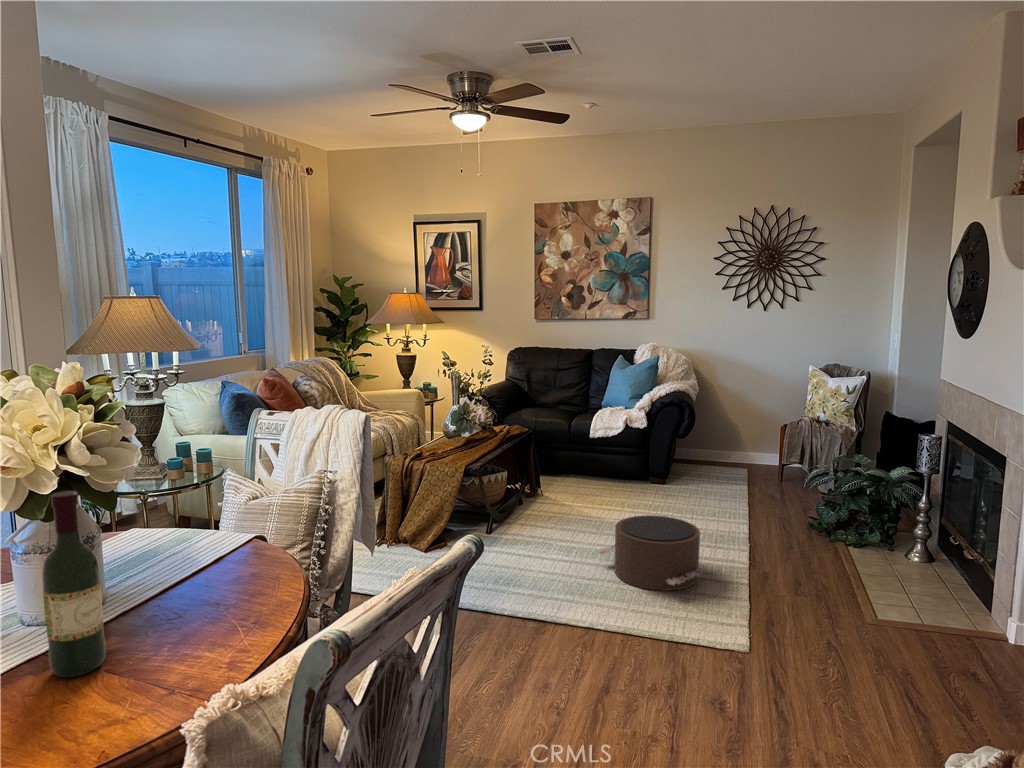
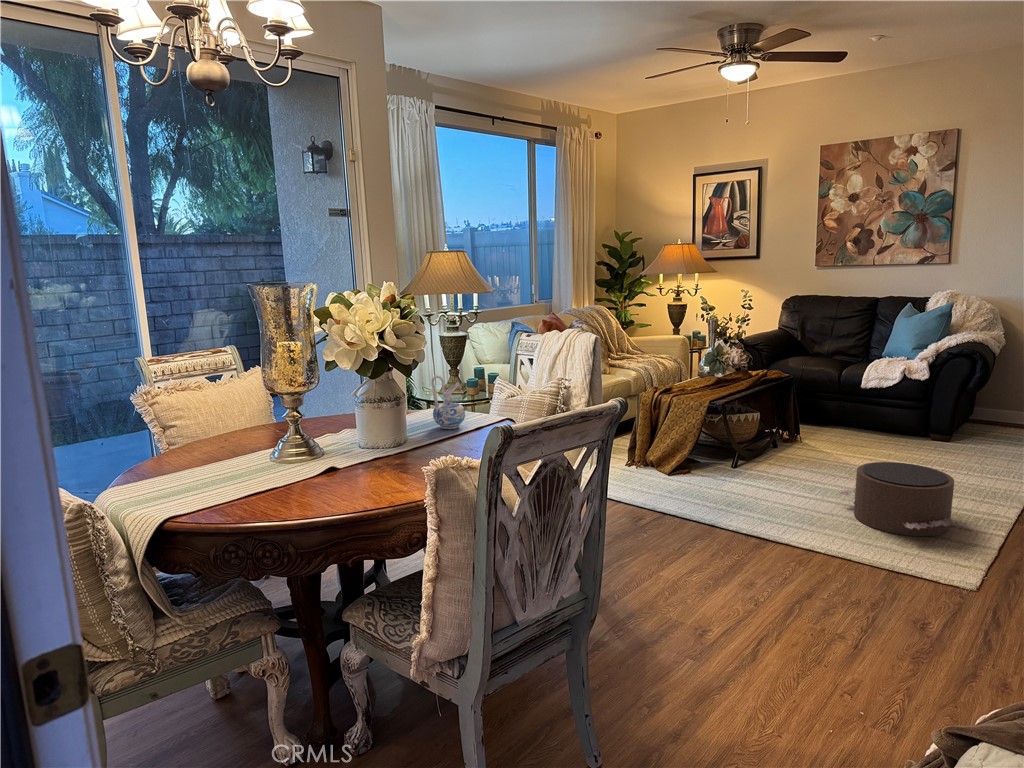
ceramic pitcher: none [141,490,196,567] -> present [431,376,465,429]
wine bottle: present [42,491,106,677] -> none [369,359,401,471]

